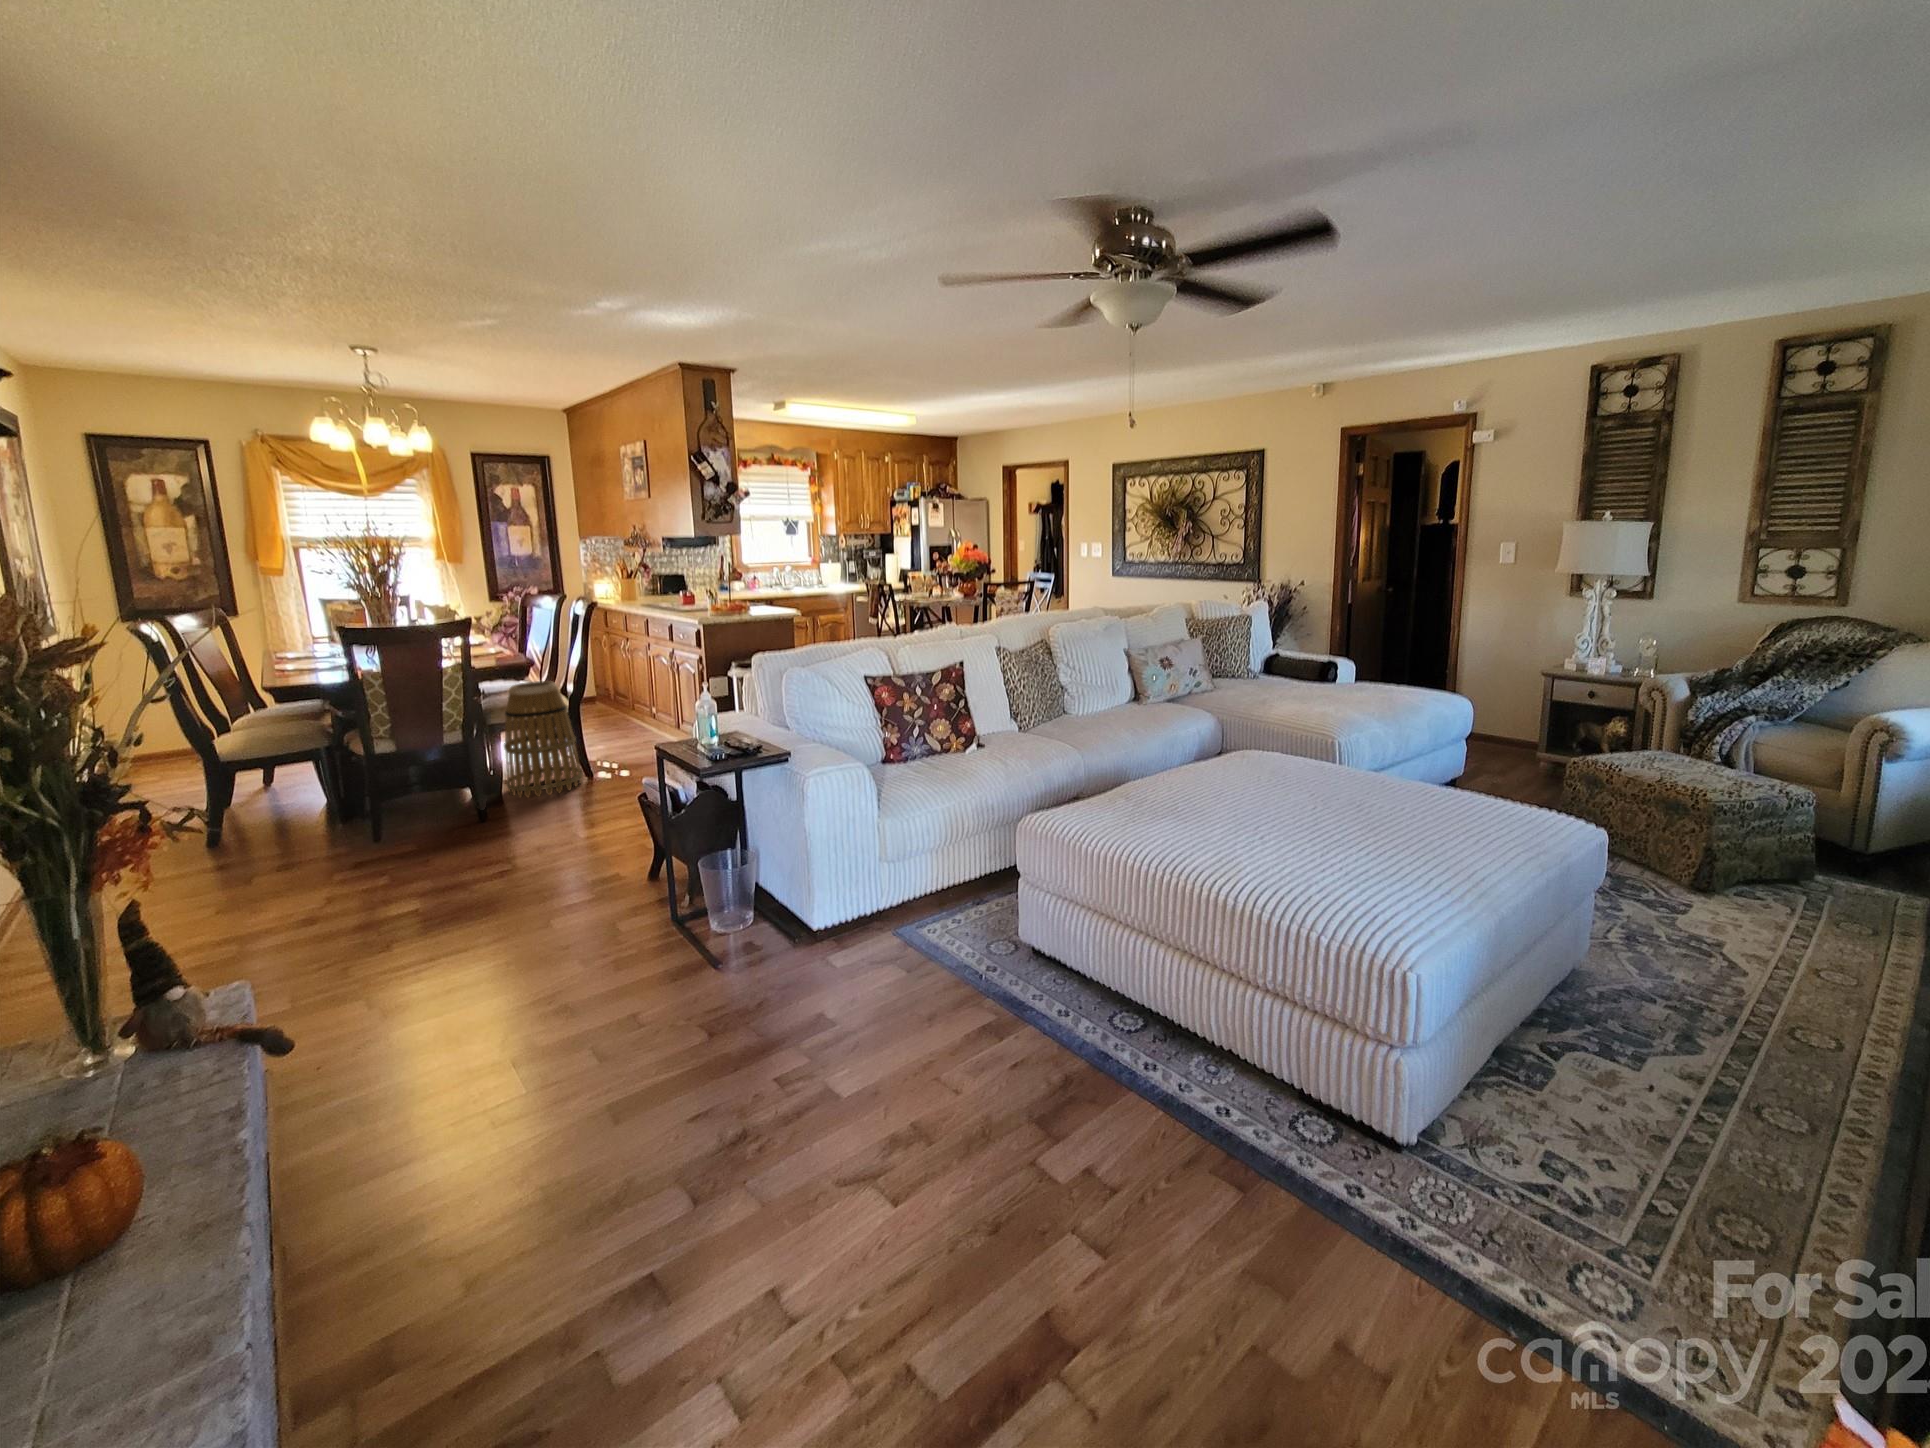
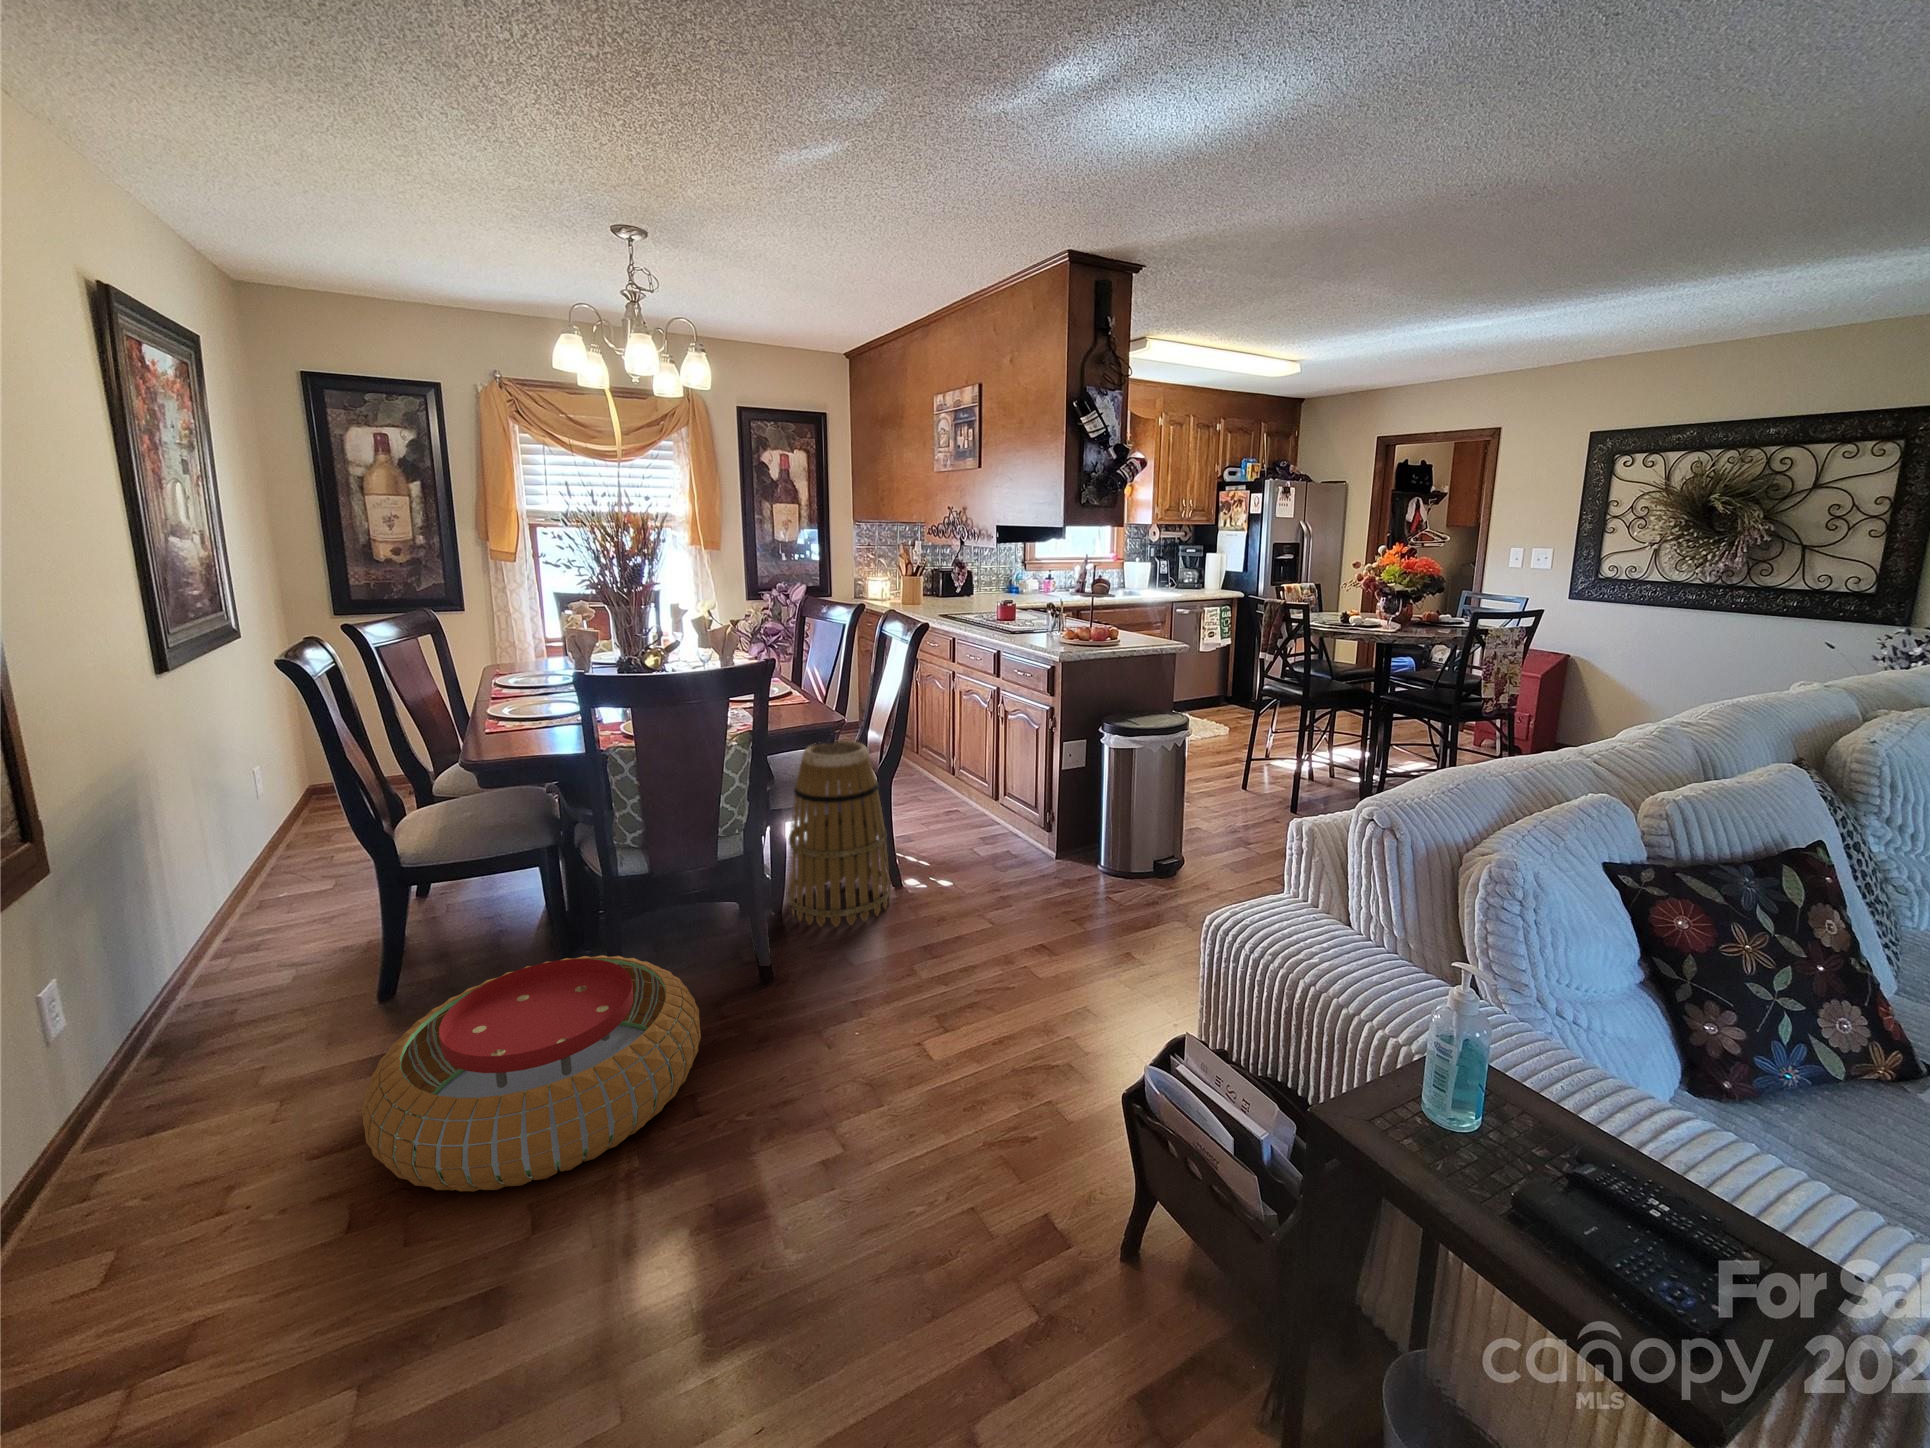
pouf: none [218,798,432,899] -> present [361,955,701,1192]

